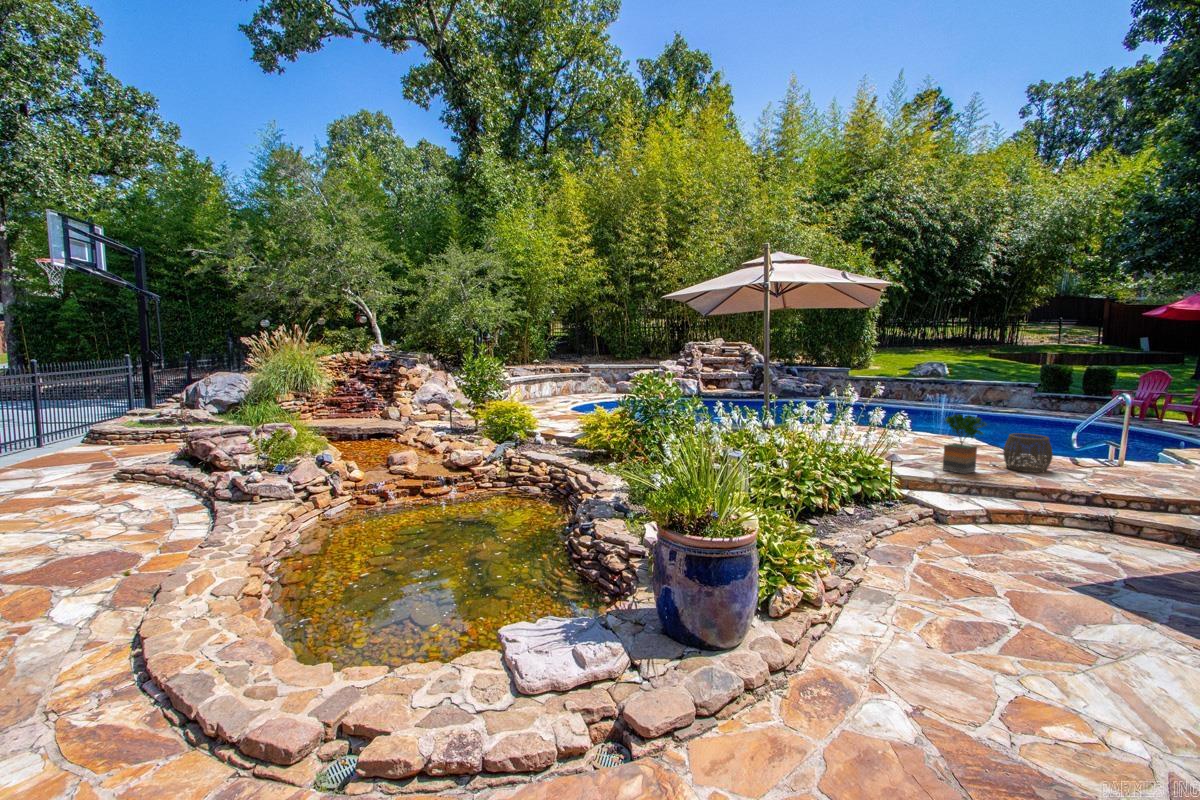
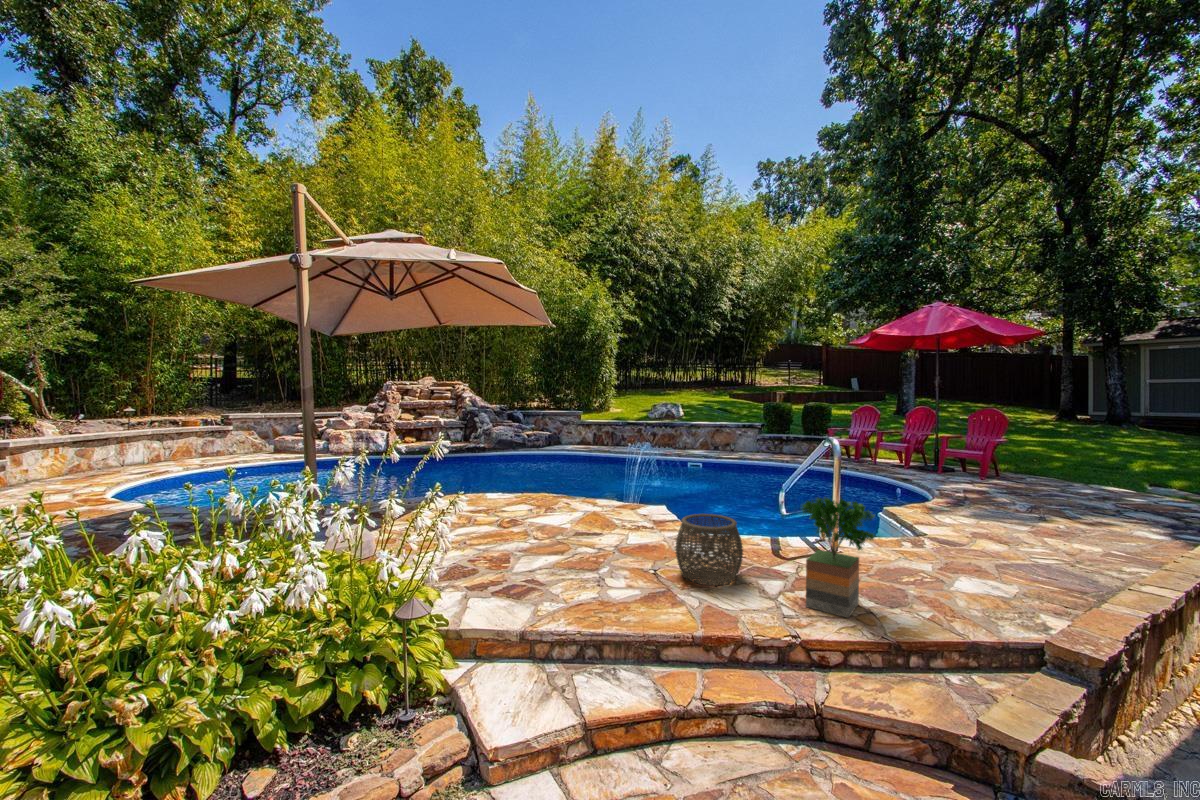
potted tree: present [943,414,987,474] -> present [802,497,875,618]

